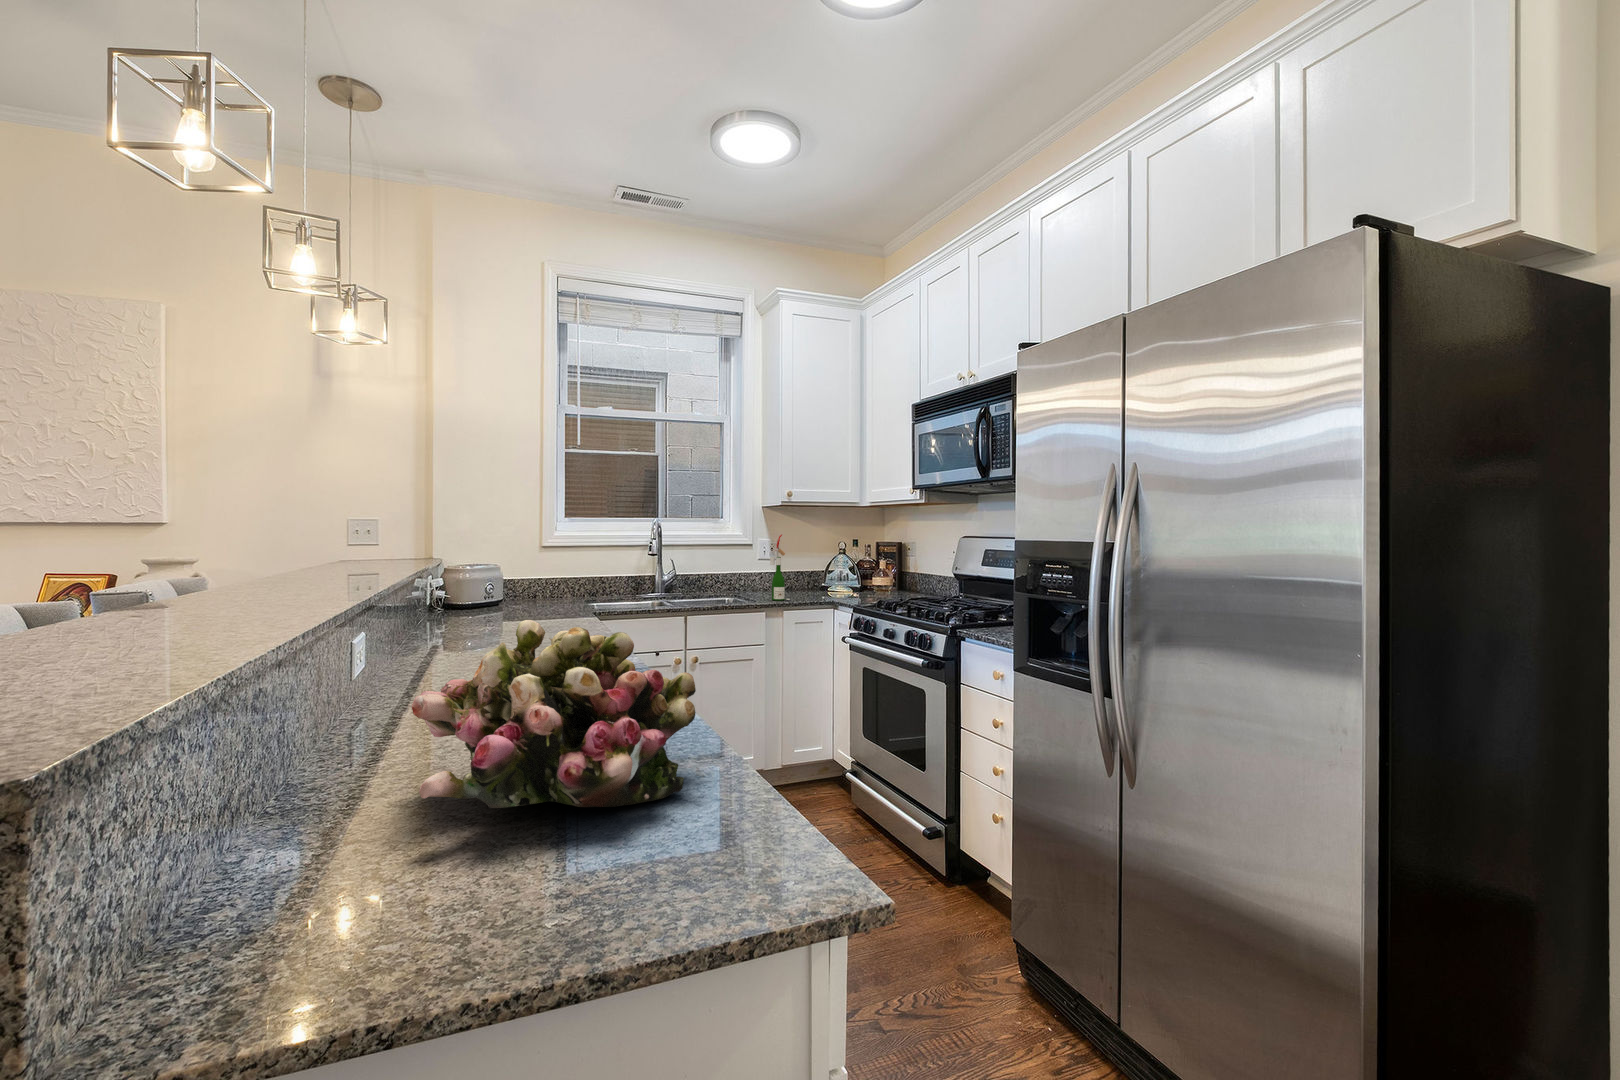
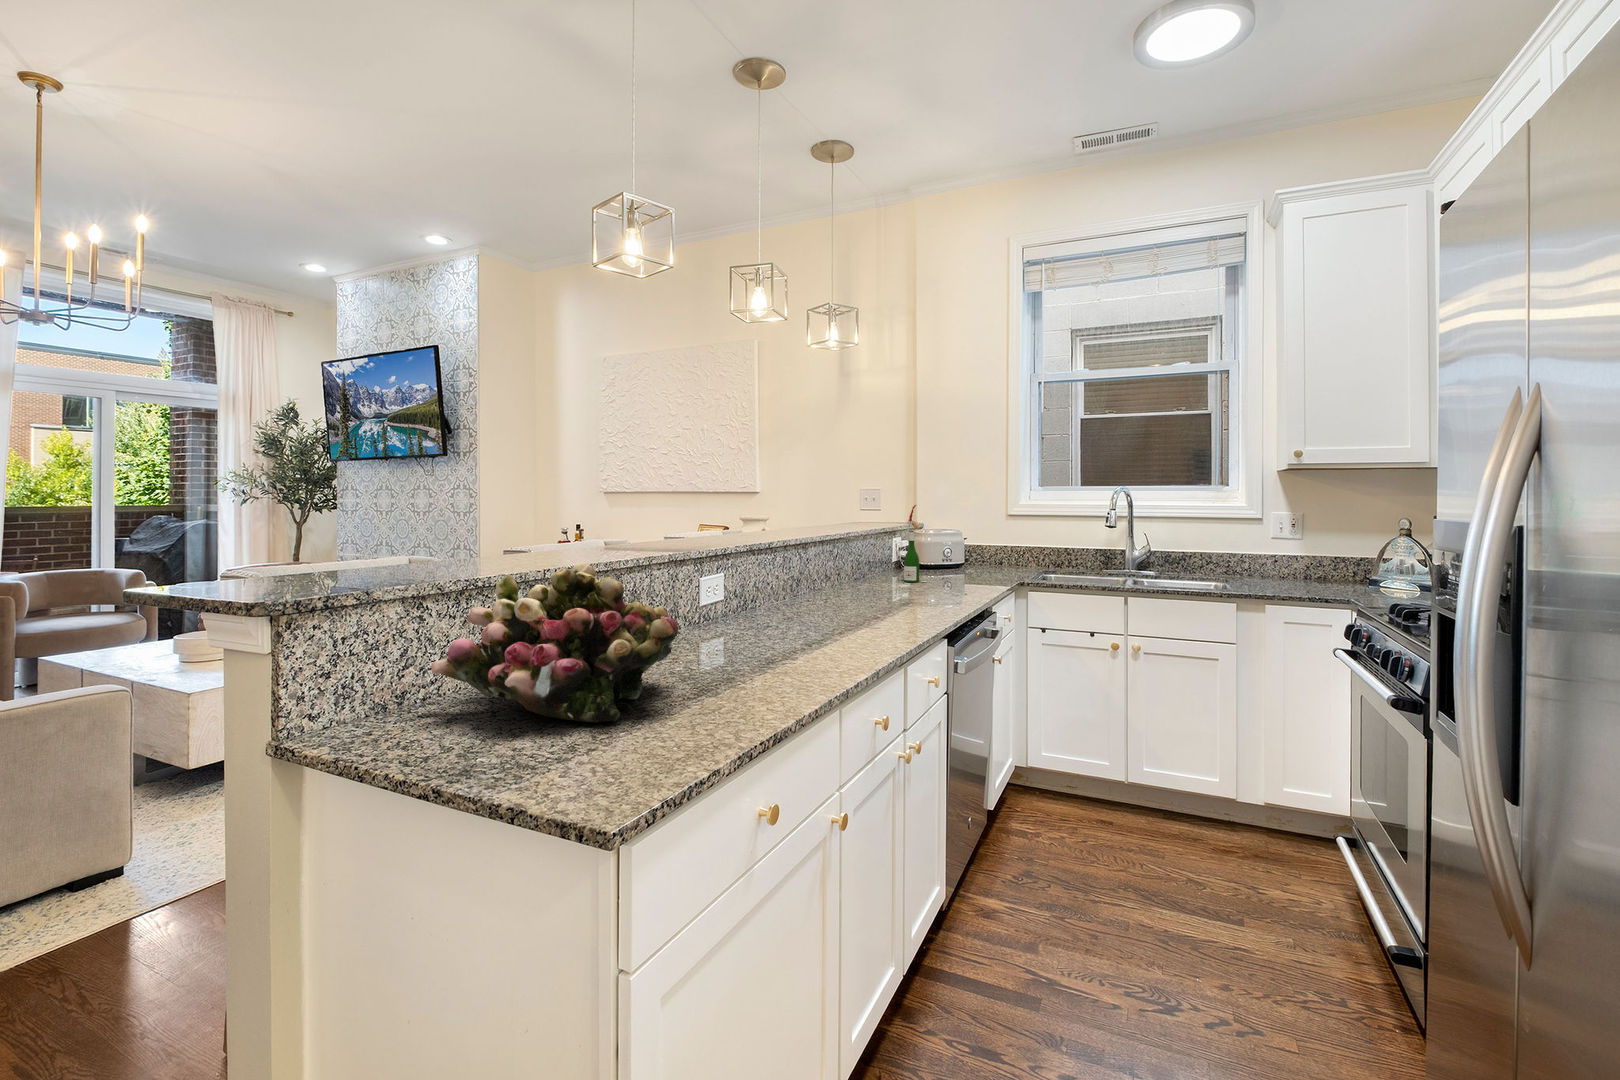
wine bottle: present [770,534,790,601] -> present [904,505,926,582]

